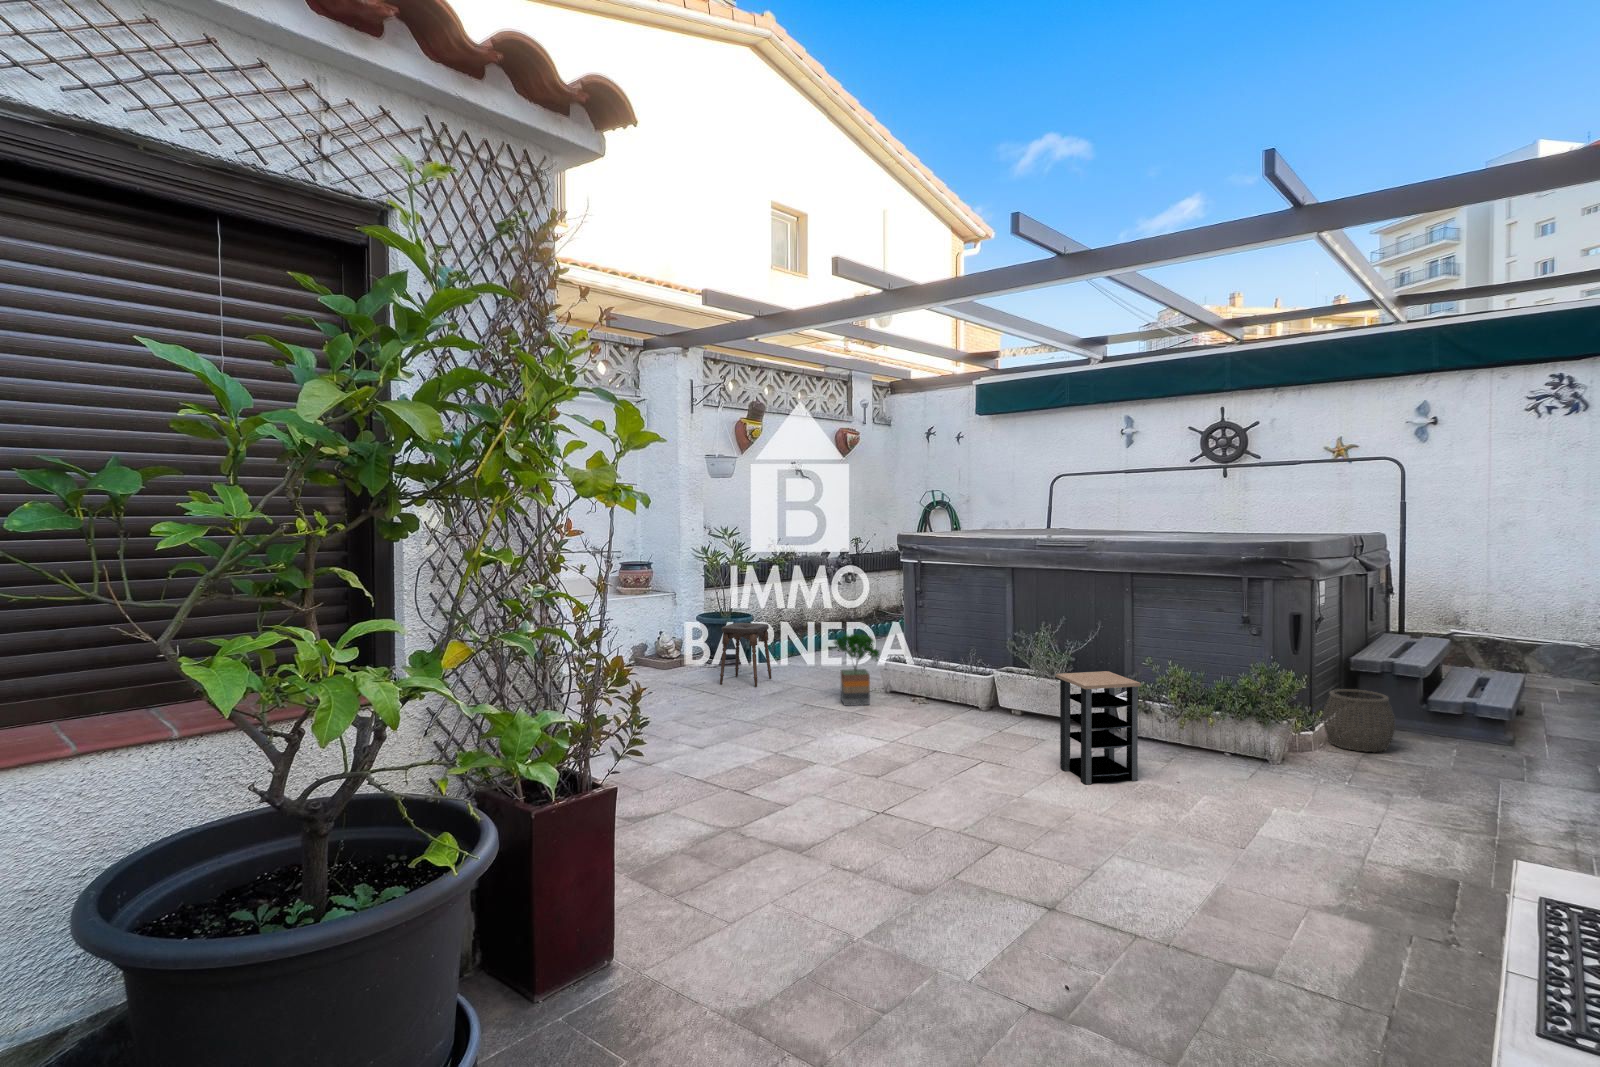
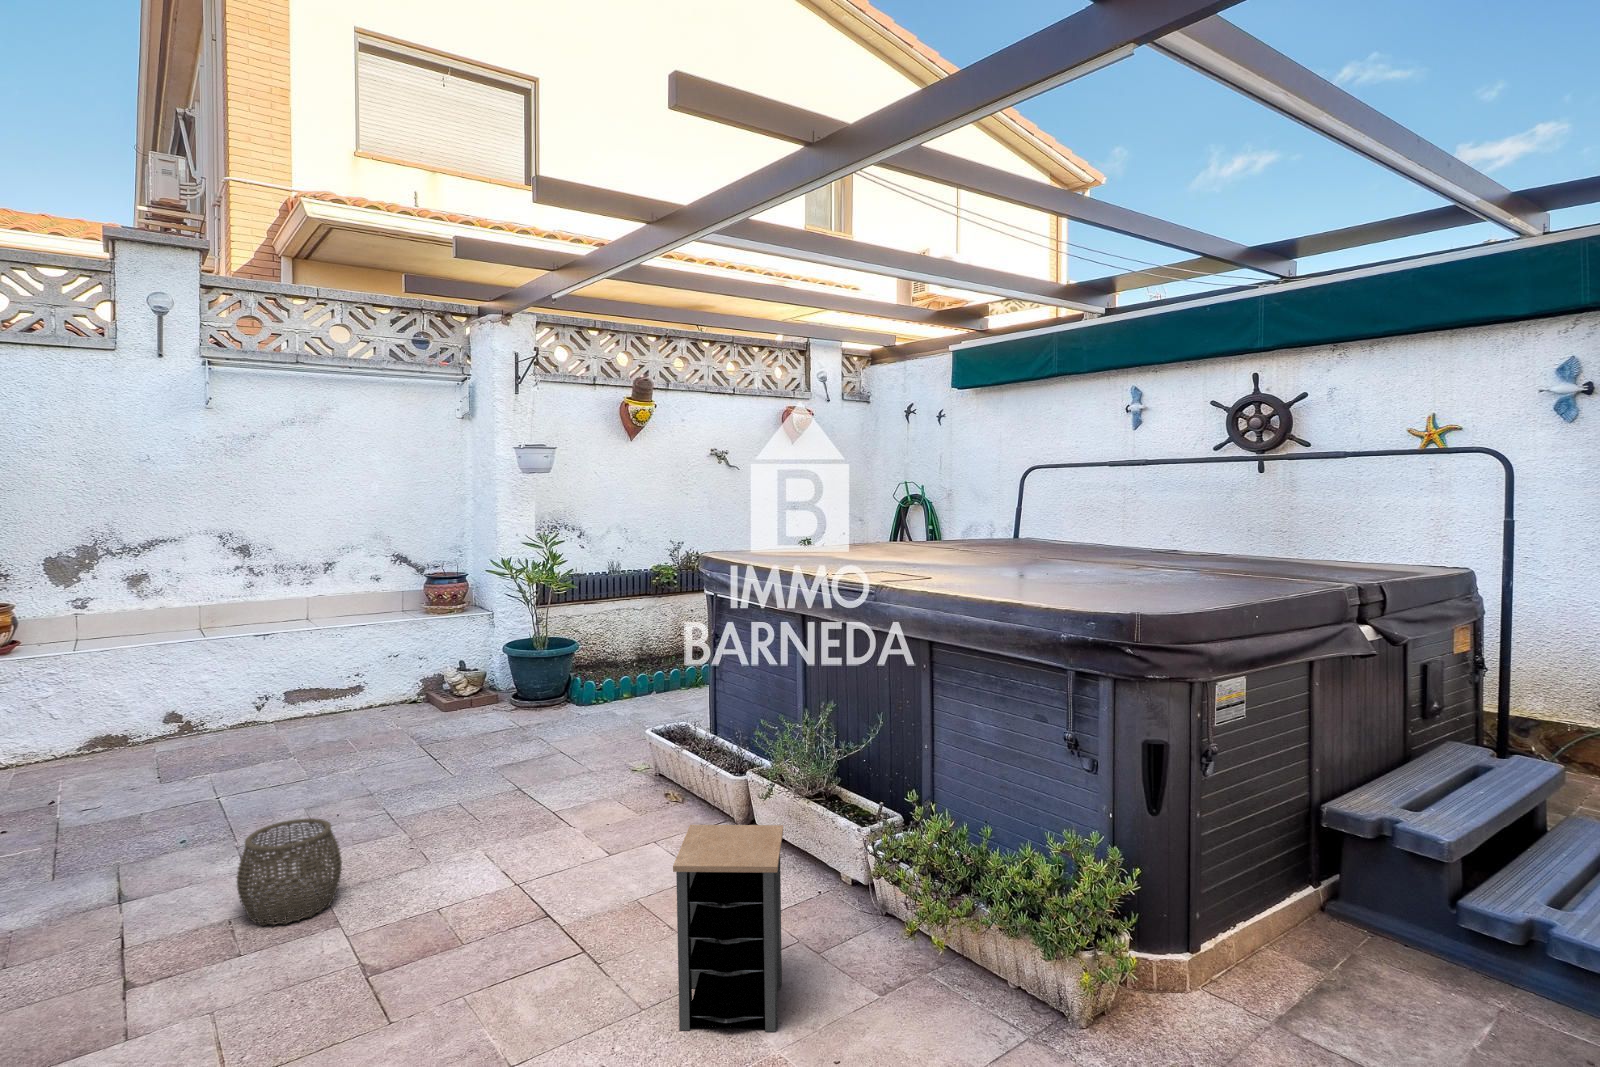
stool: present [720,623,772,687] -> none [501,666,575,754]
potted tree: present [834,634,879,706] -> none [580,698,644,801]
woven basket: present [1323,689,1395,752] -> present [237,818,342,925]

